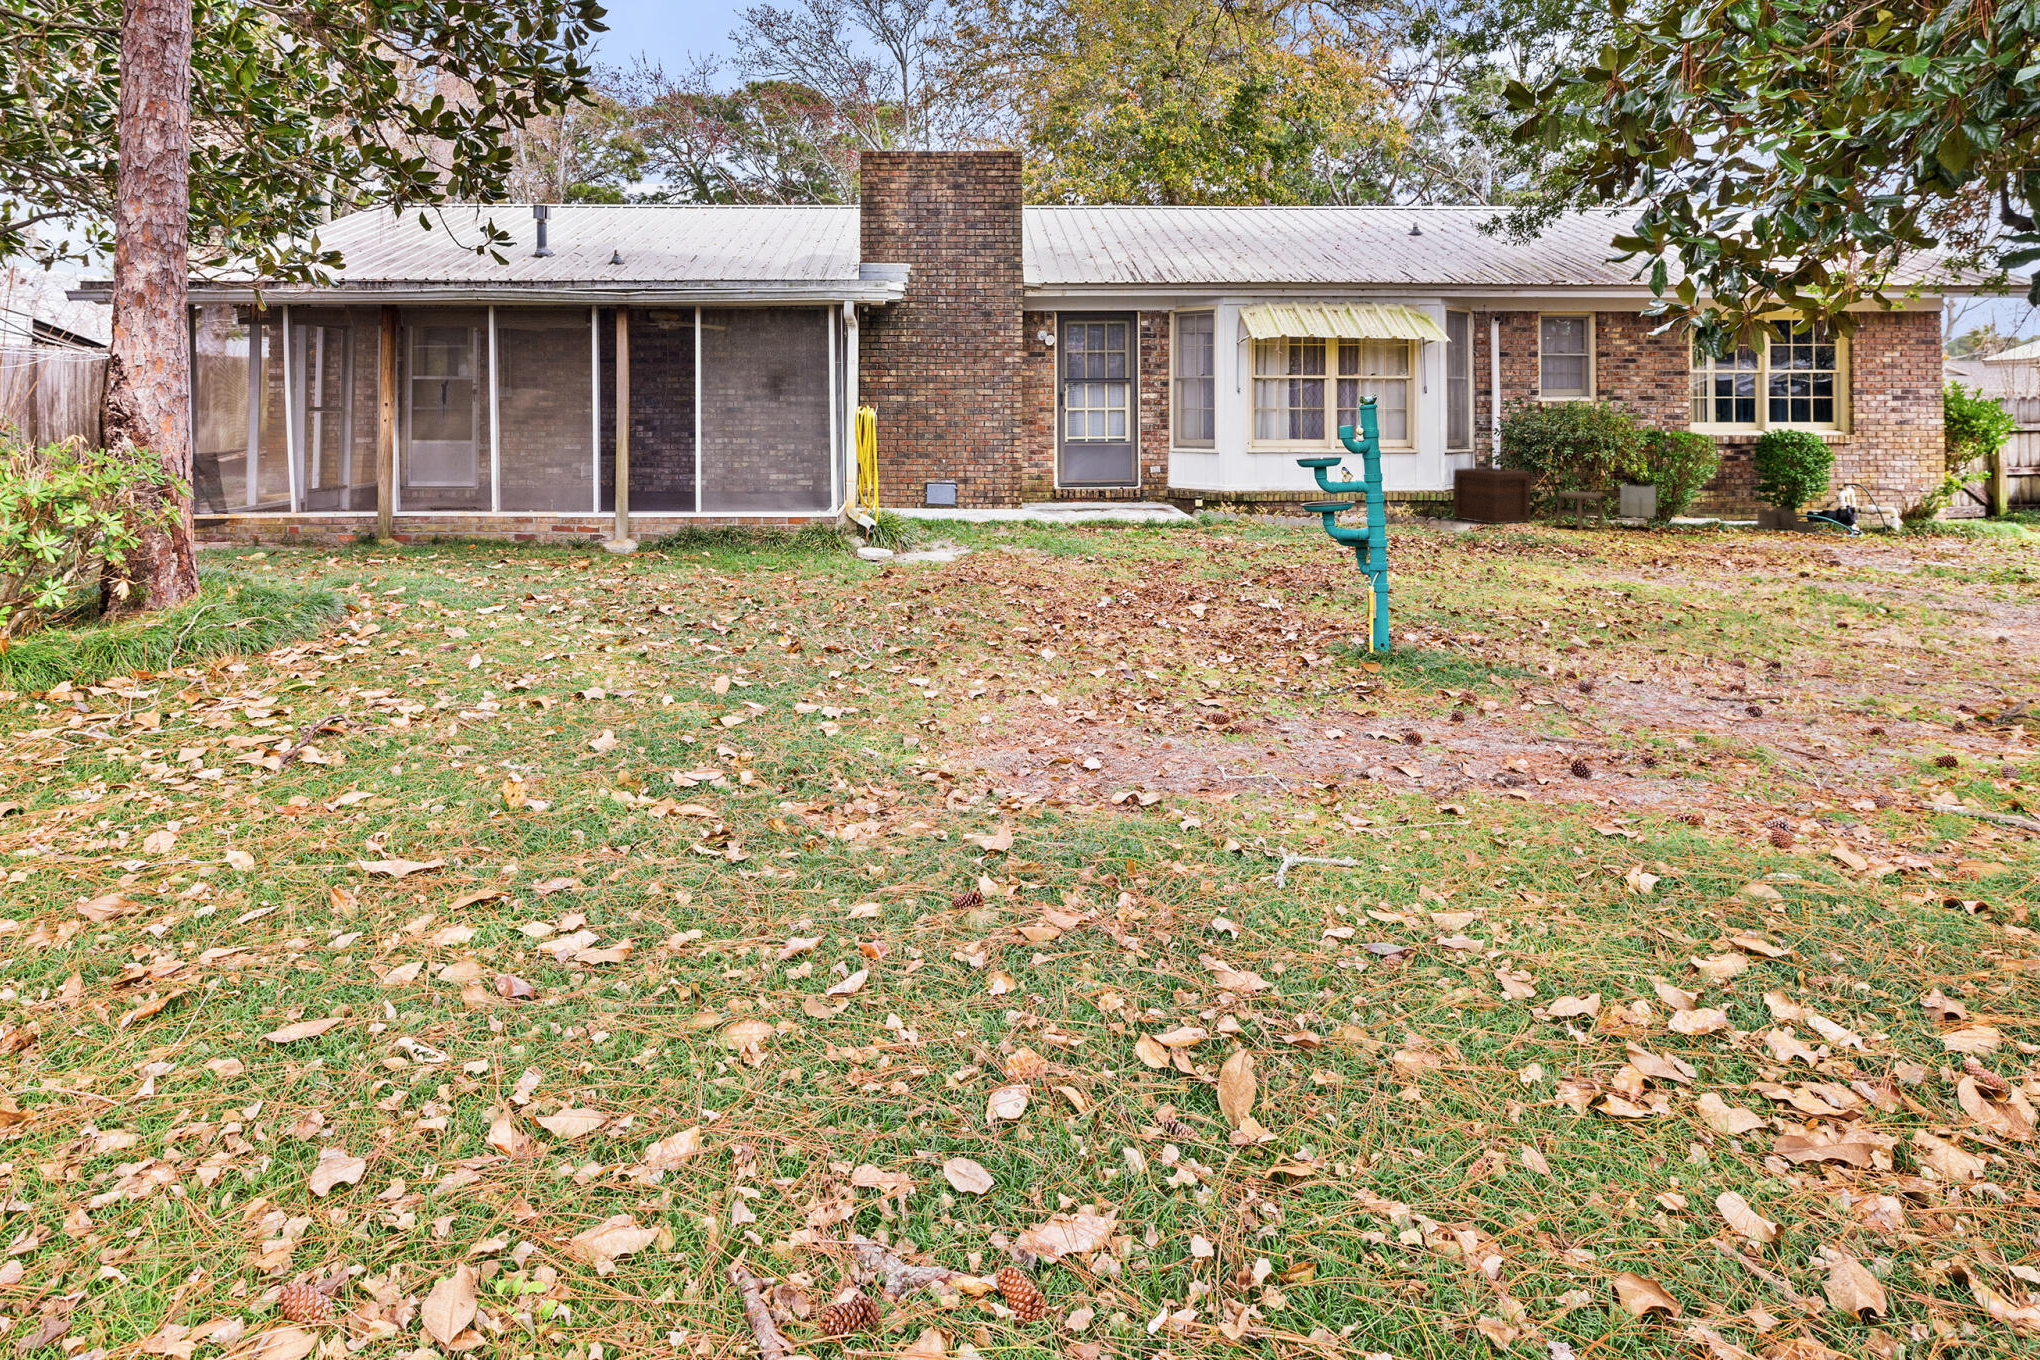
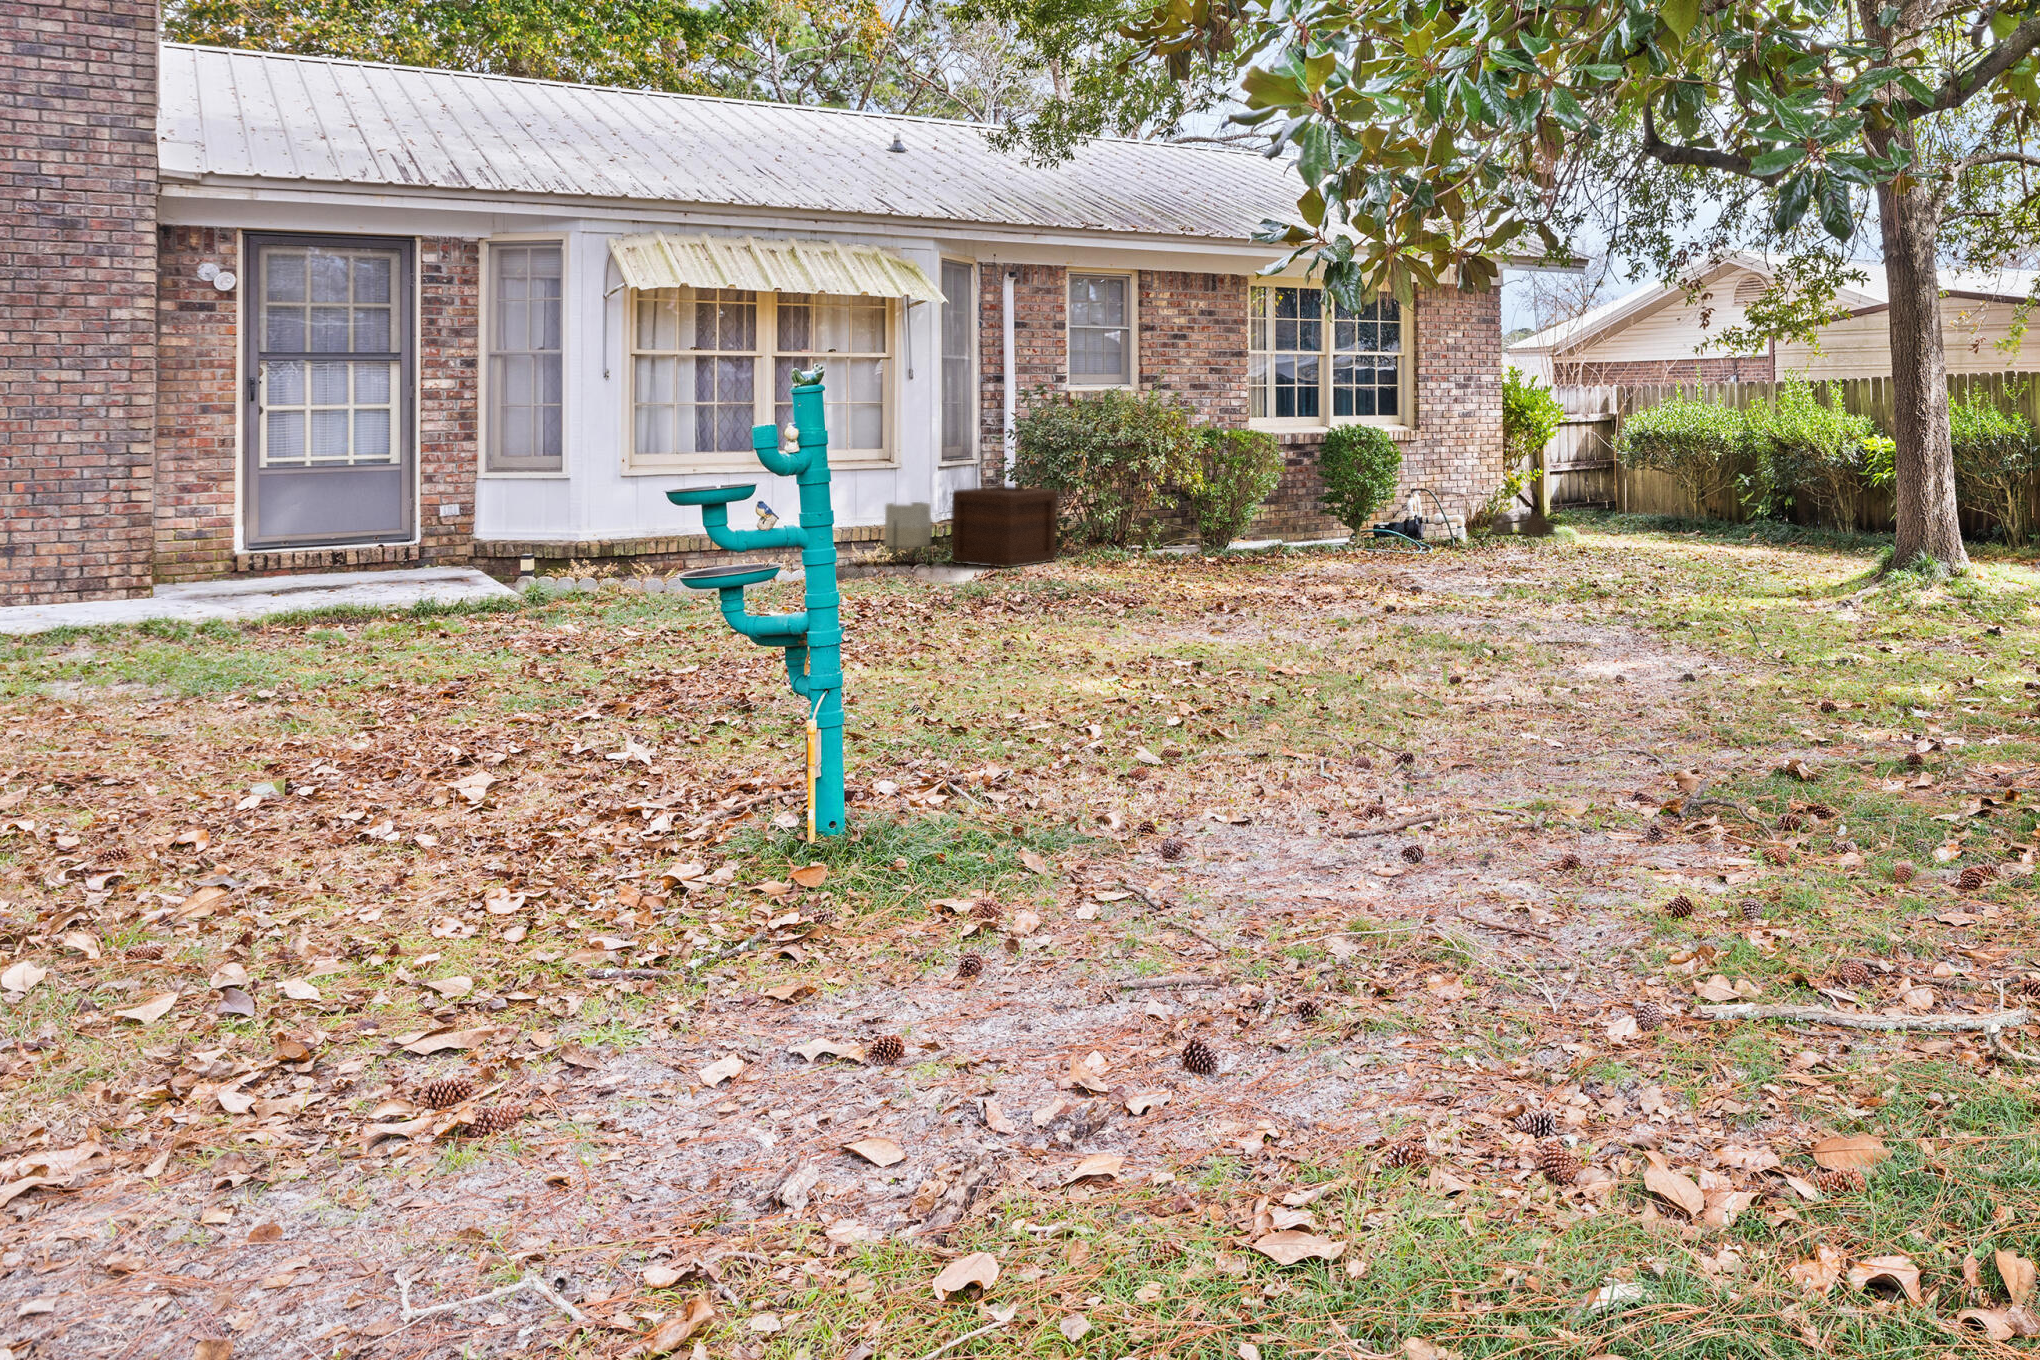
planter: present [1620,484,1656,524] -> present [884,502,932,559]
stool: present [1556,491,1604,530] -> none [1090,515,1151,568]
woven basket: present [1757,507,1814,532] -> present [1490,513,1555,537]

